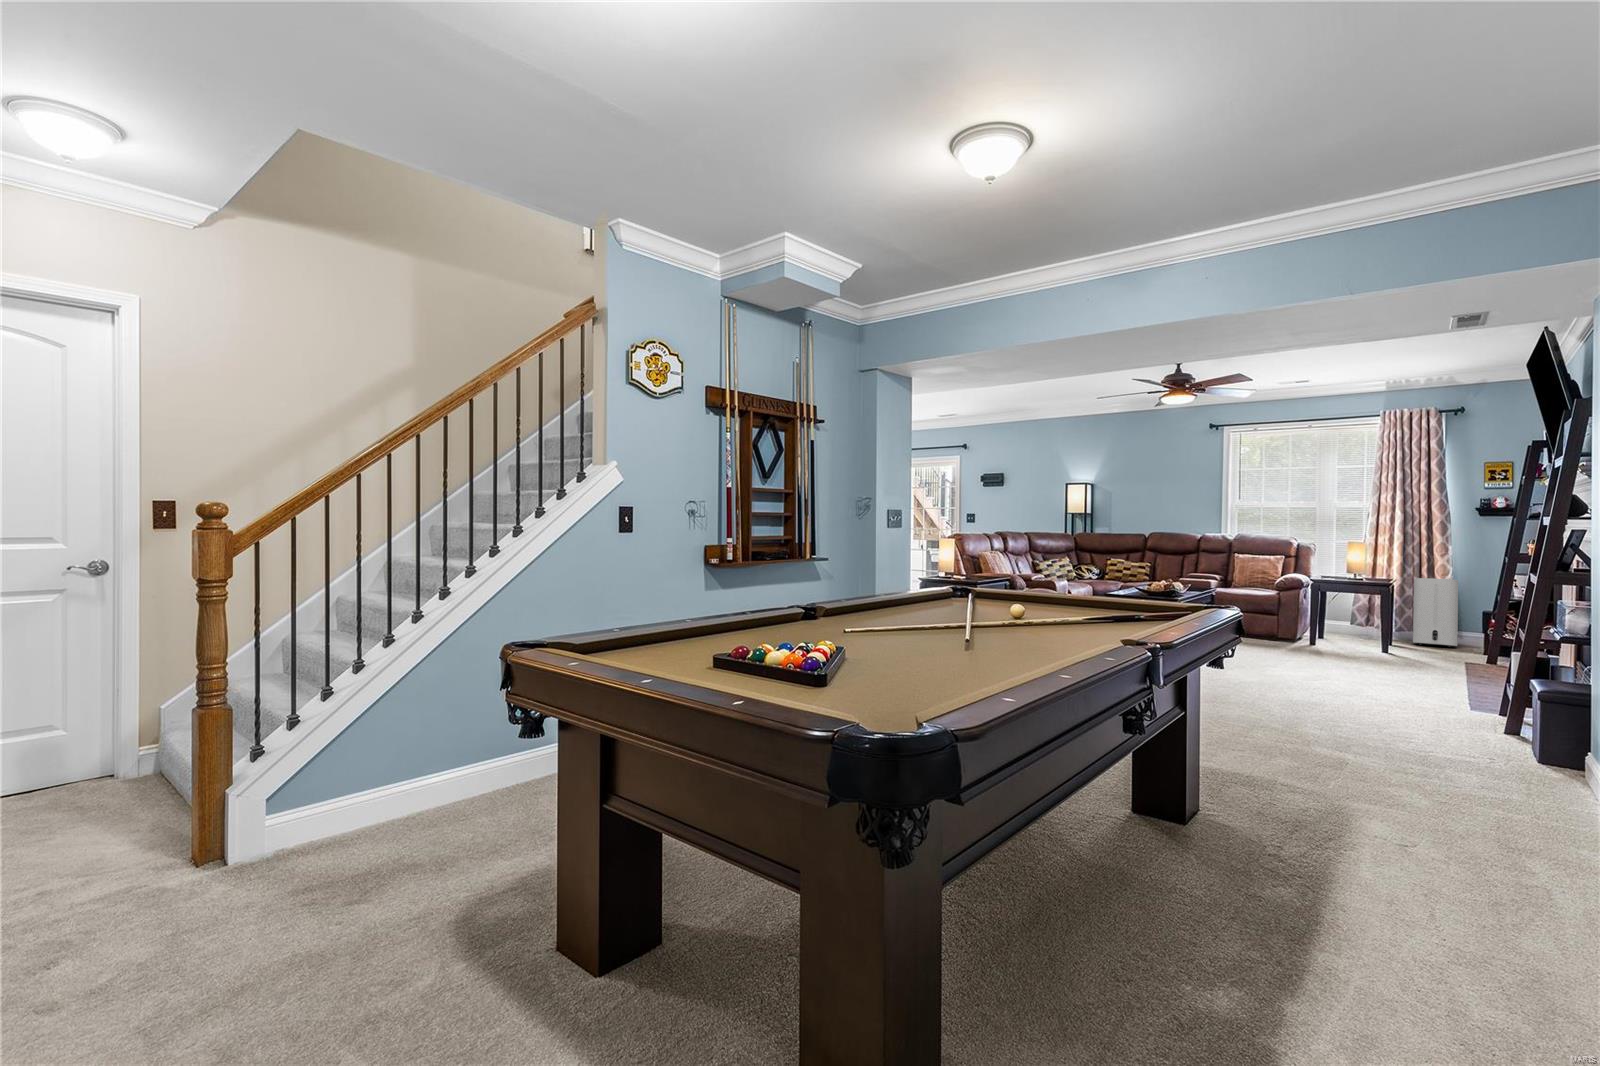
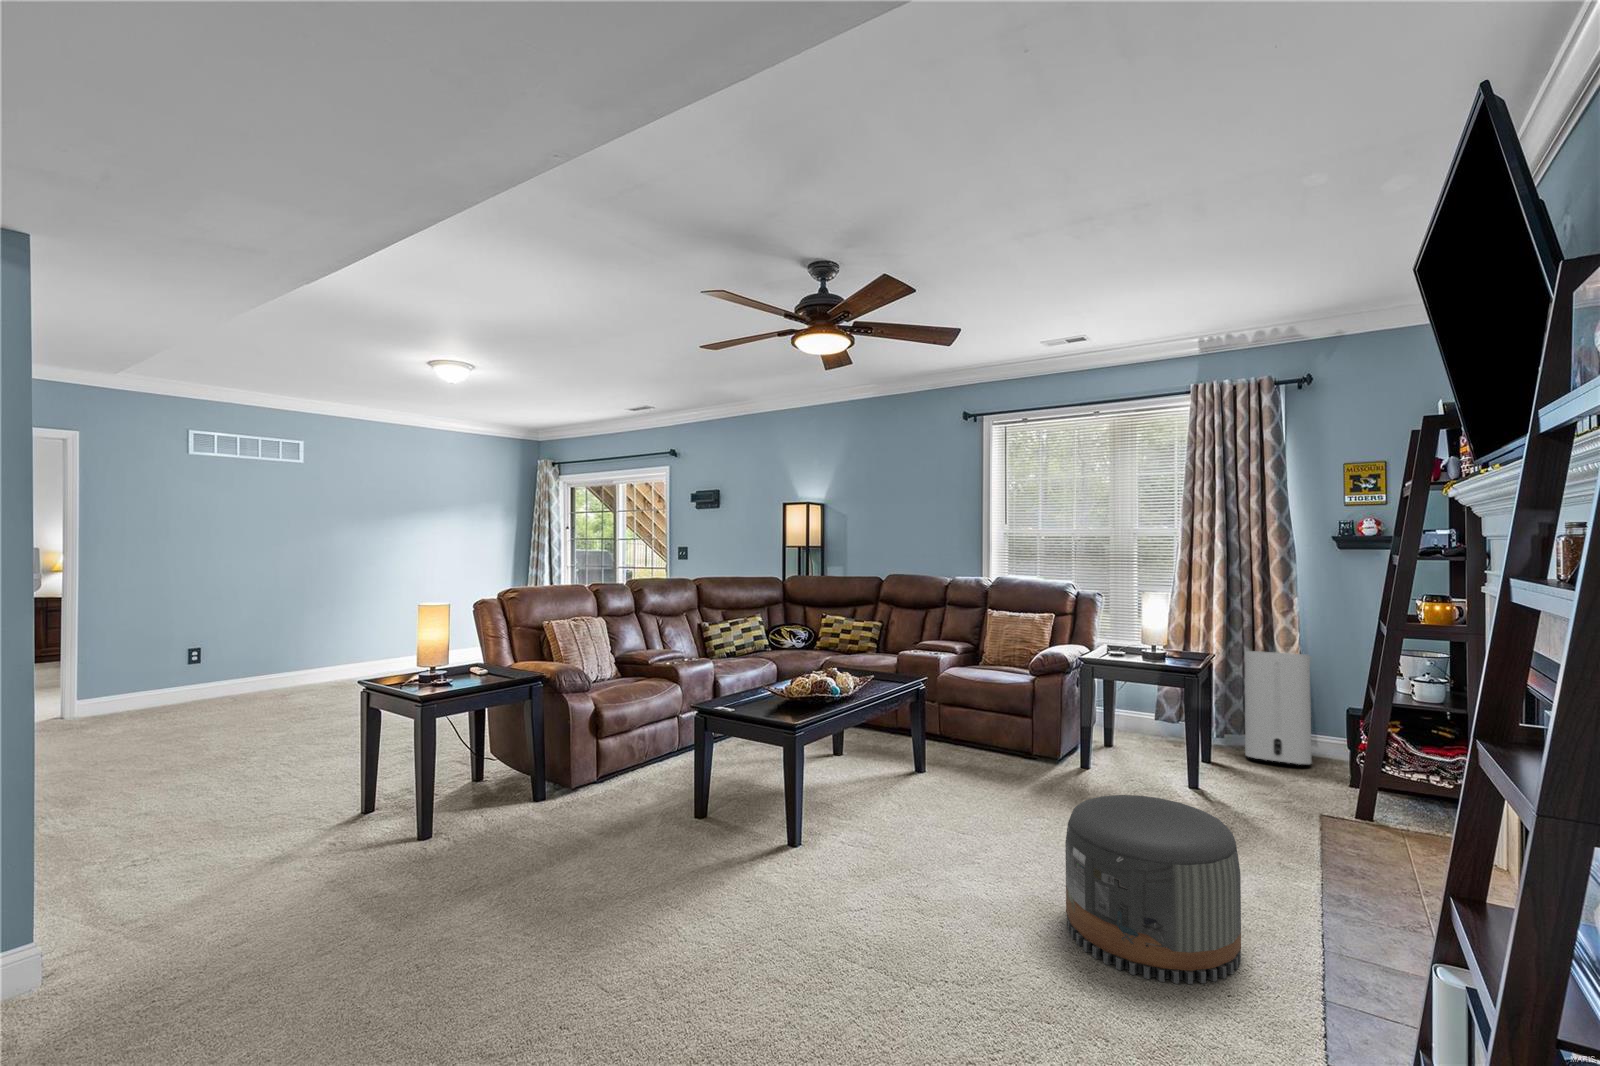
pouf: none [1328,623,1418,690] -> present [1065,795,1241,984]

